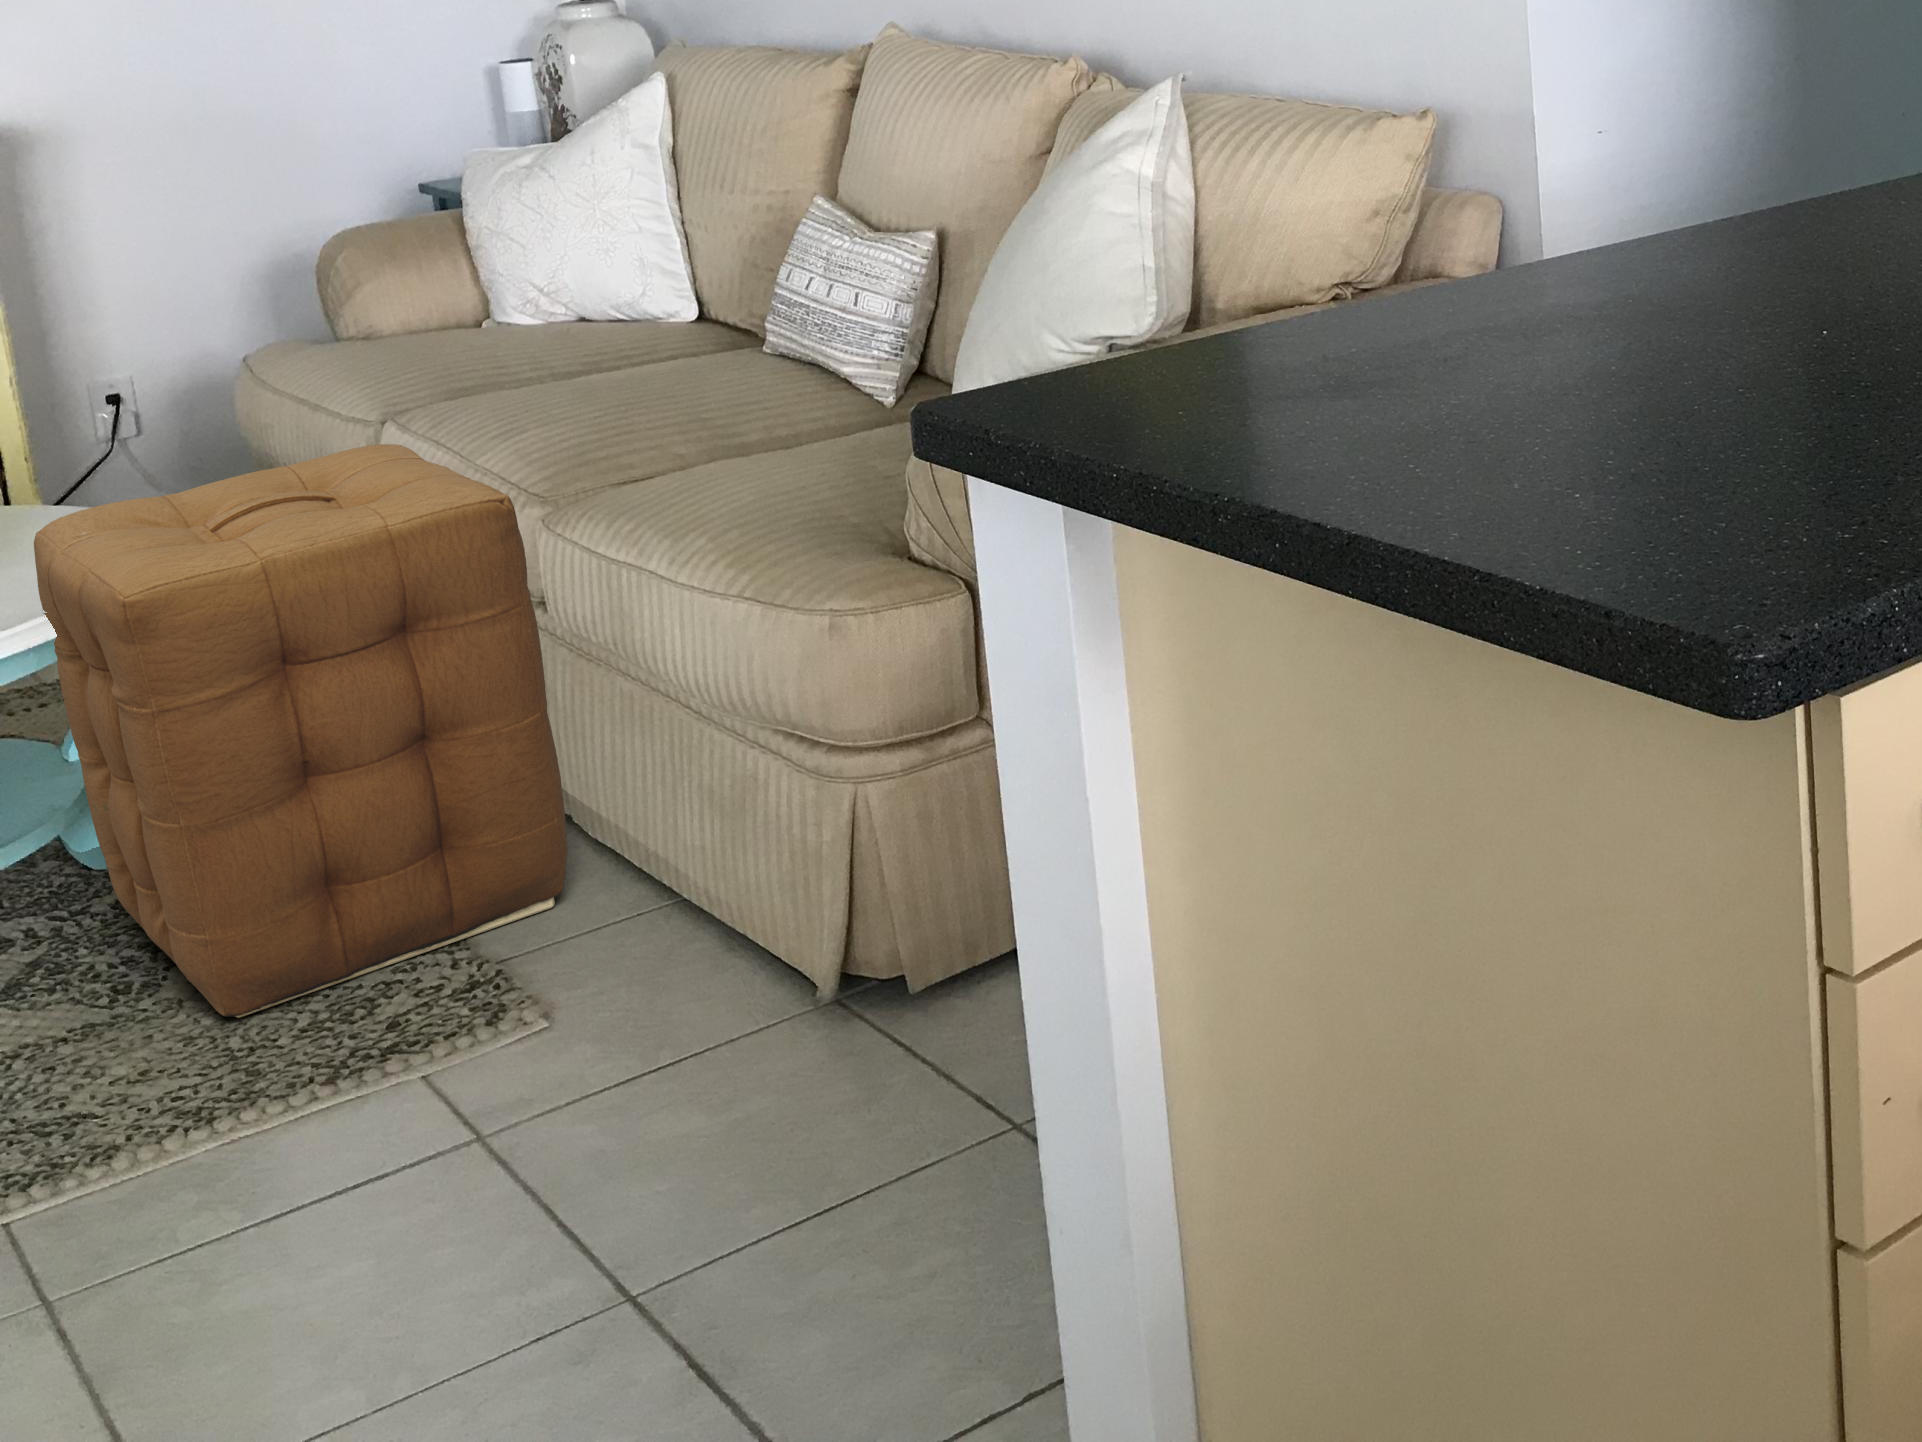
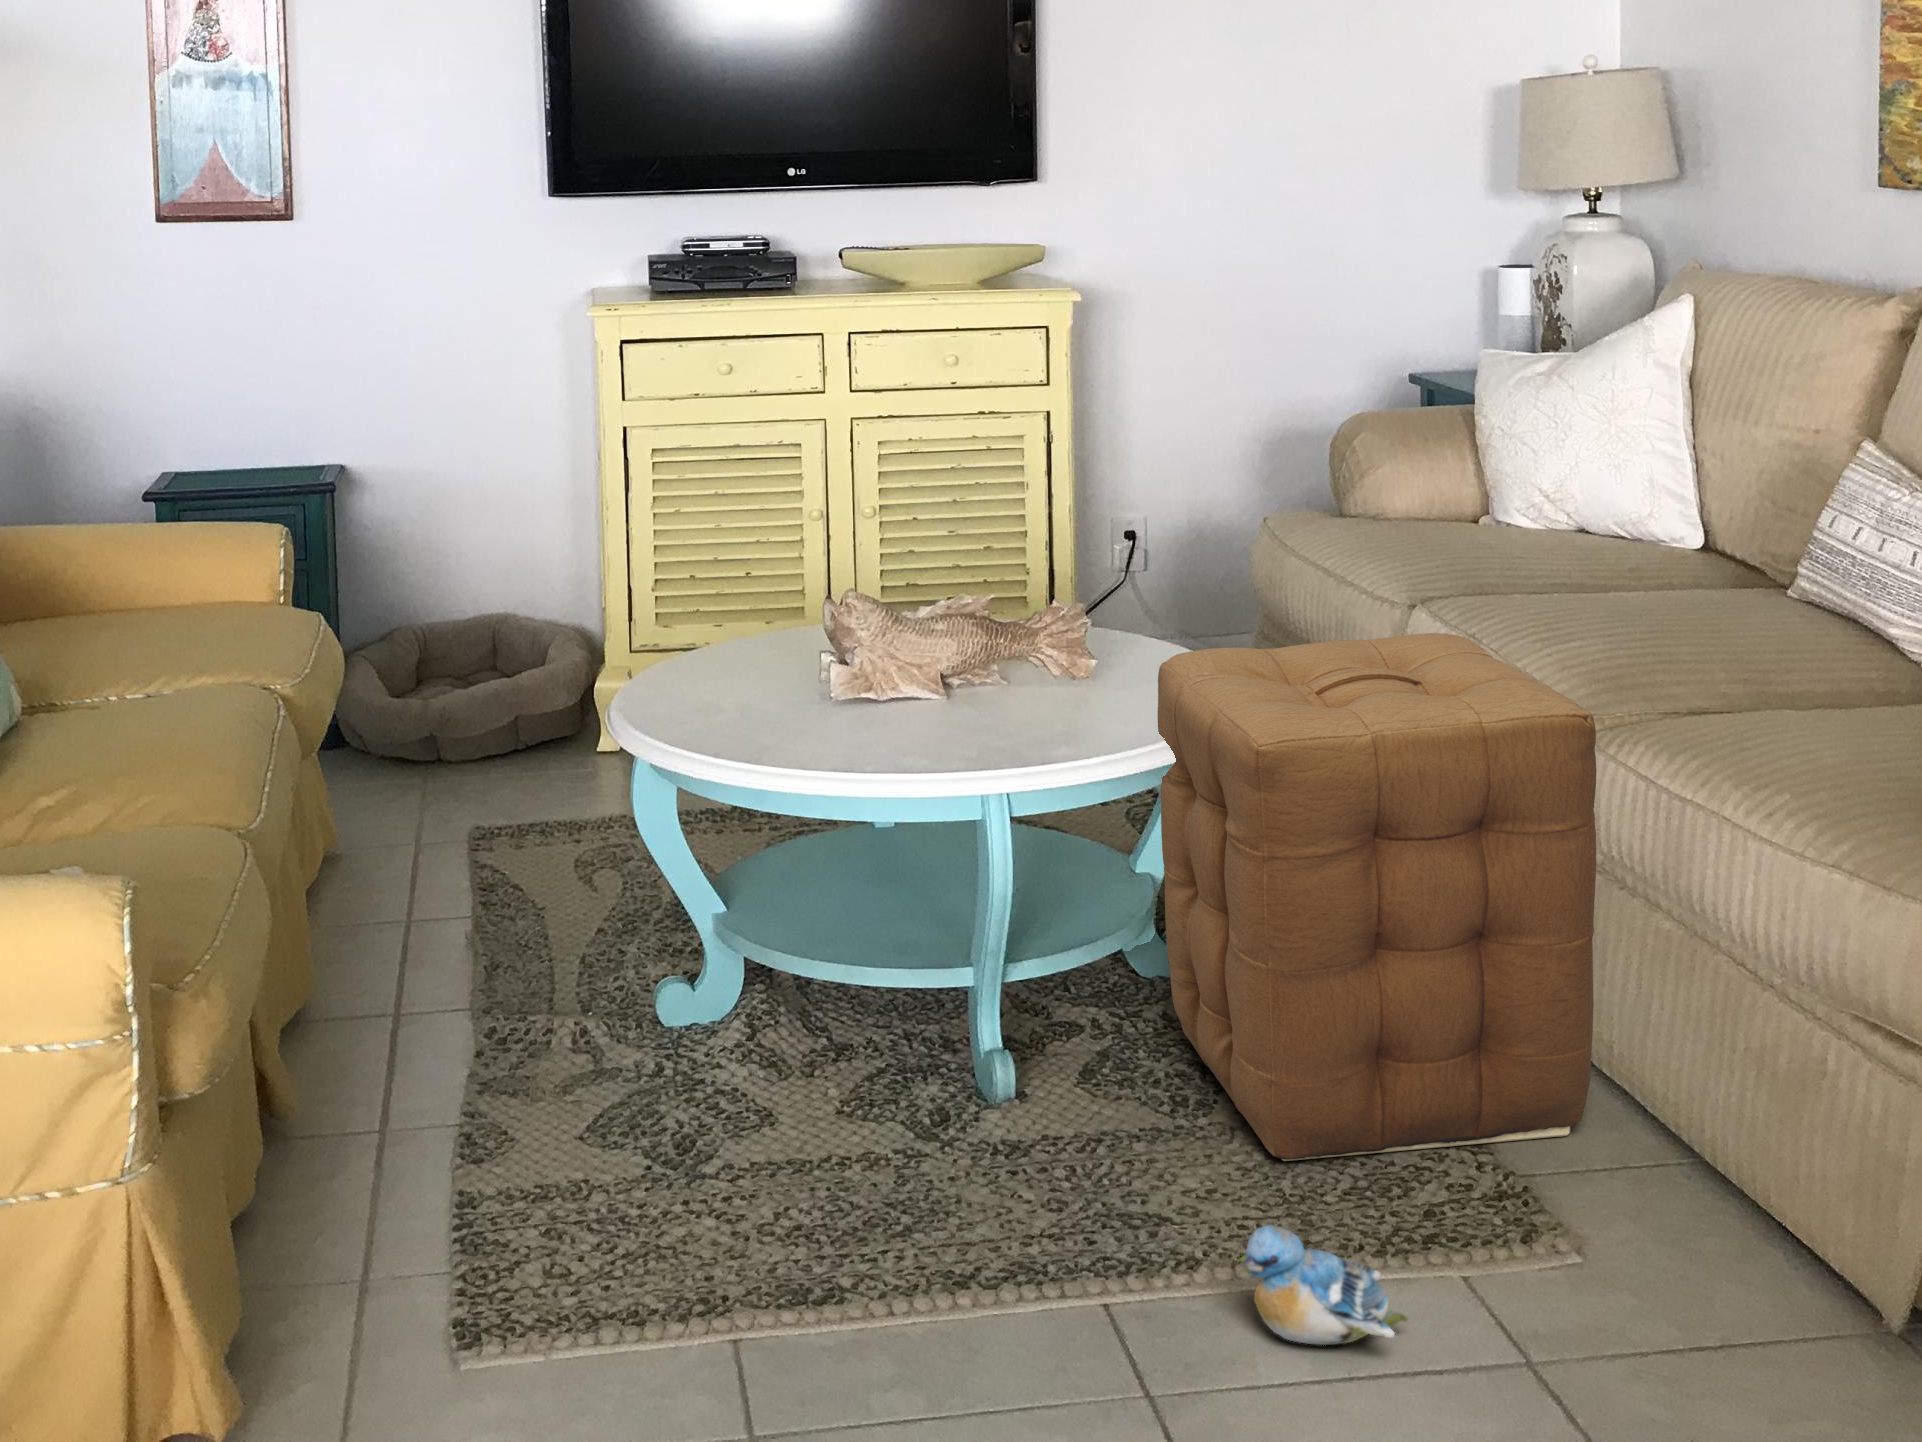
plush toy: none [142,1083,346,1192] -> present [1240,1225,1407,1345]

